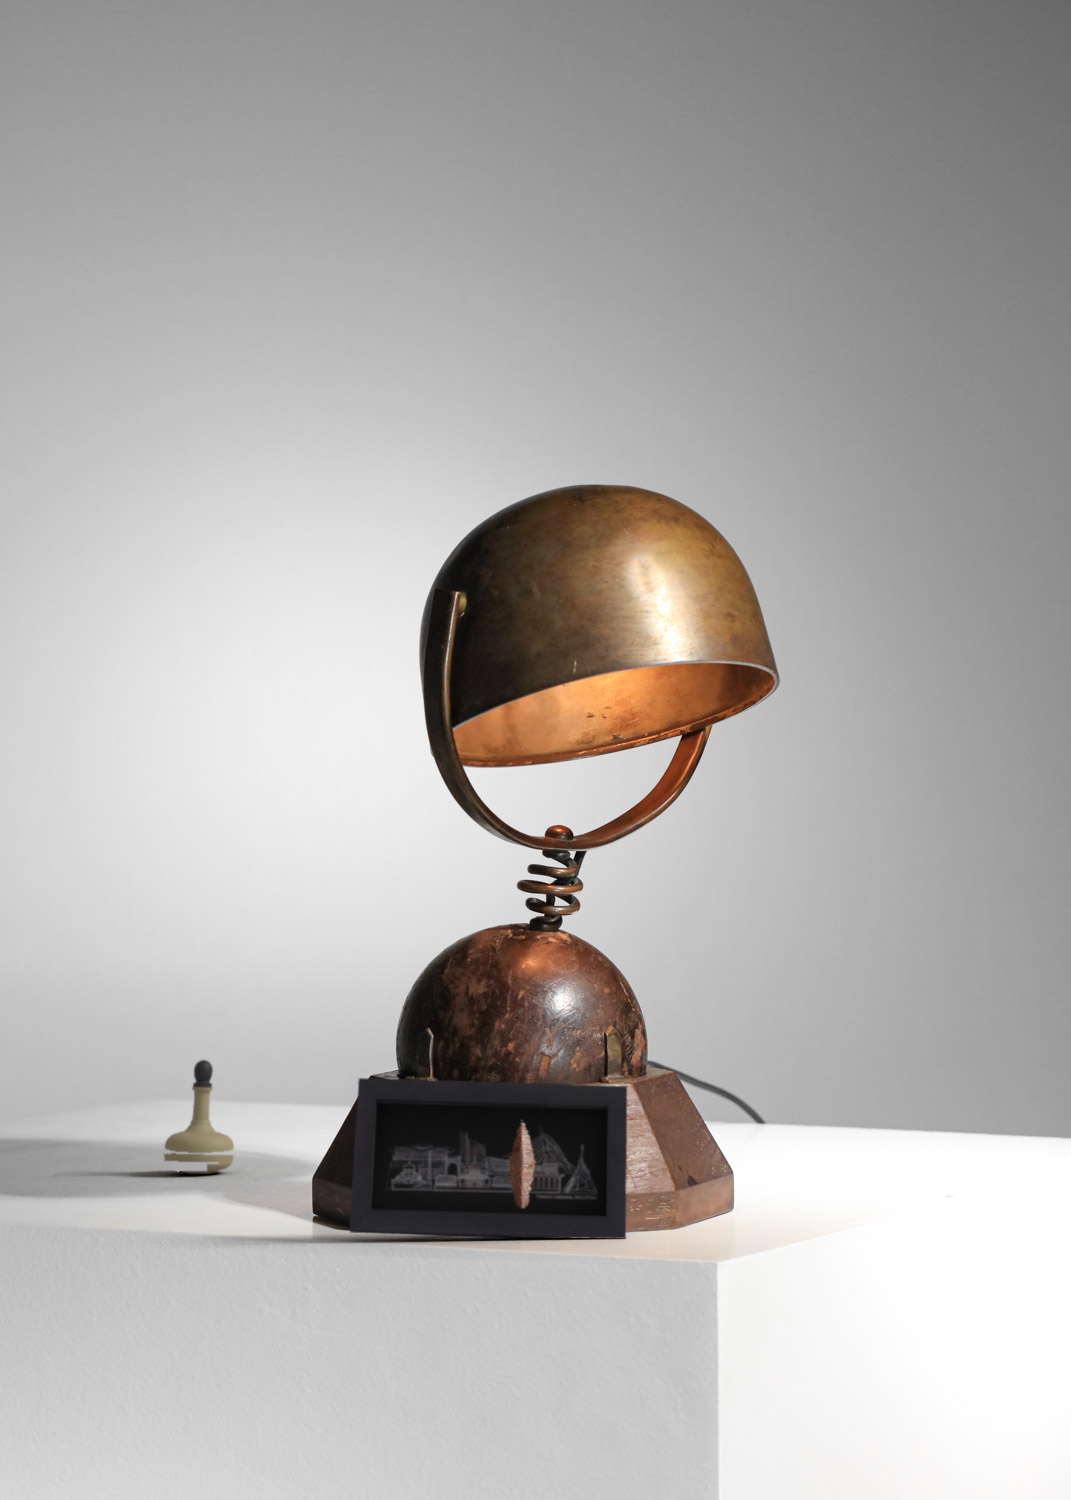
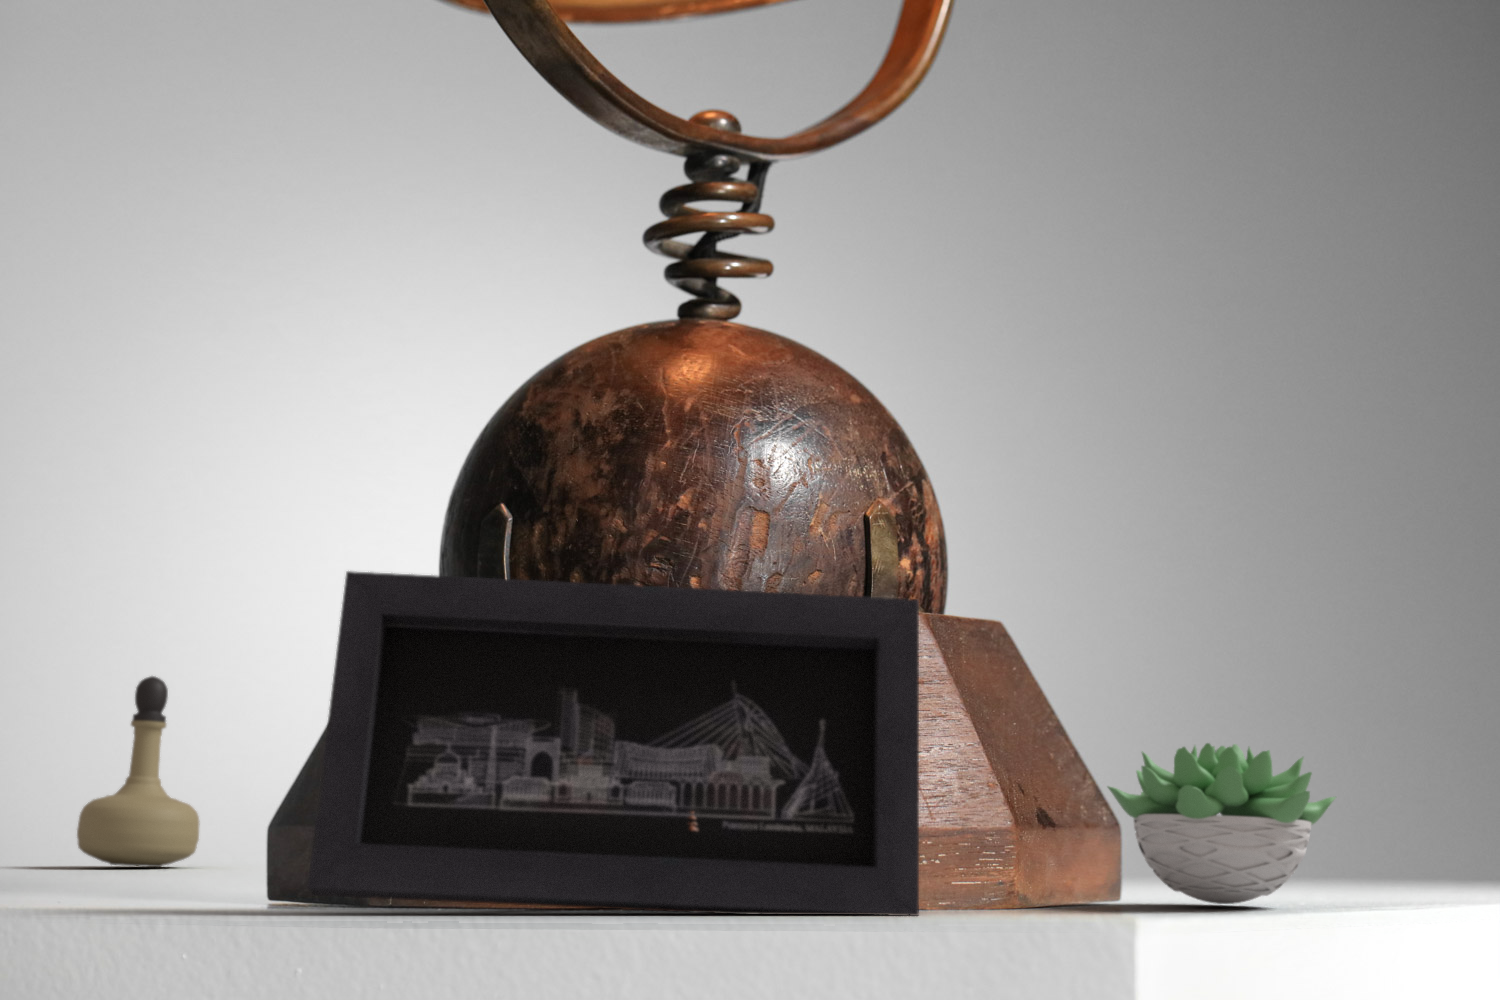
succulent plant: none [720,1148,831,1225] -> present [1108,743,1335,904]

